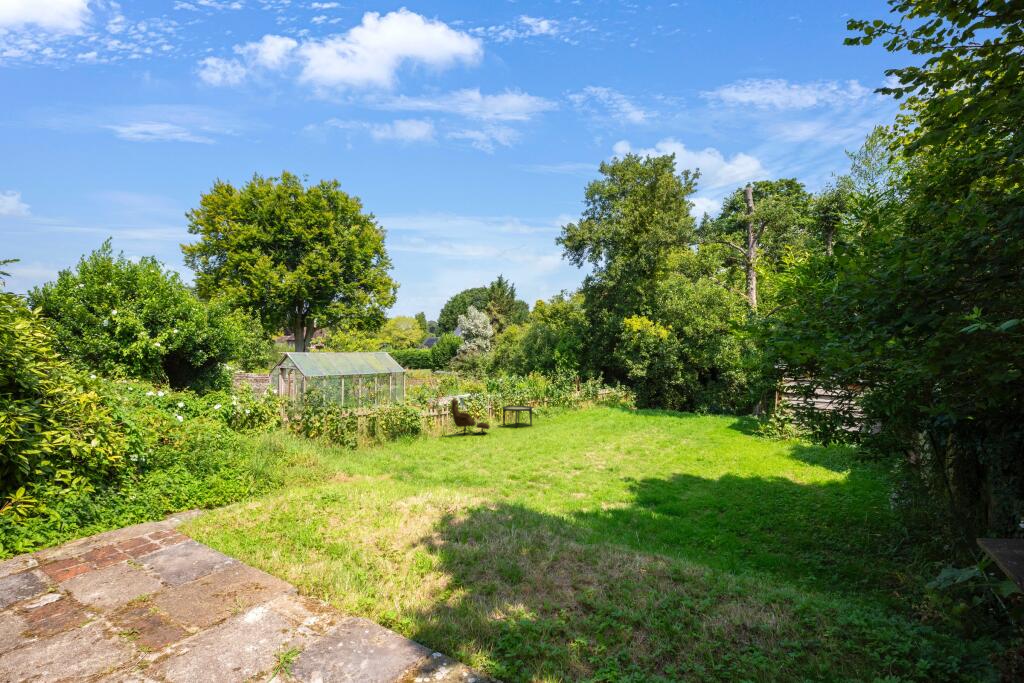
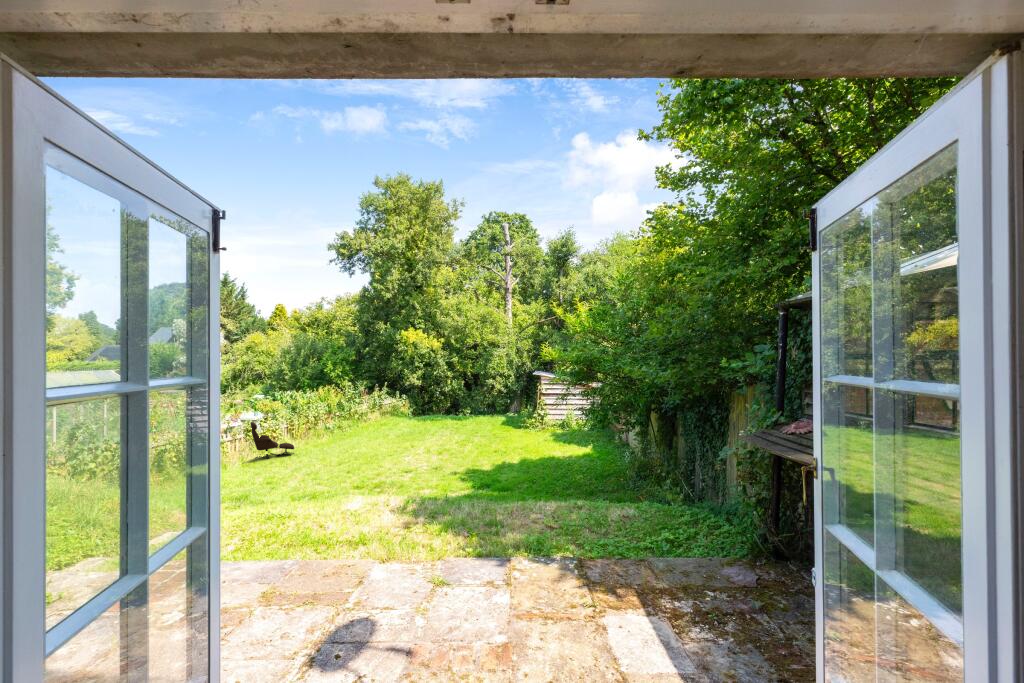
round table: present [502,406,533,428] -> none [296,422,331,445]

